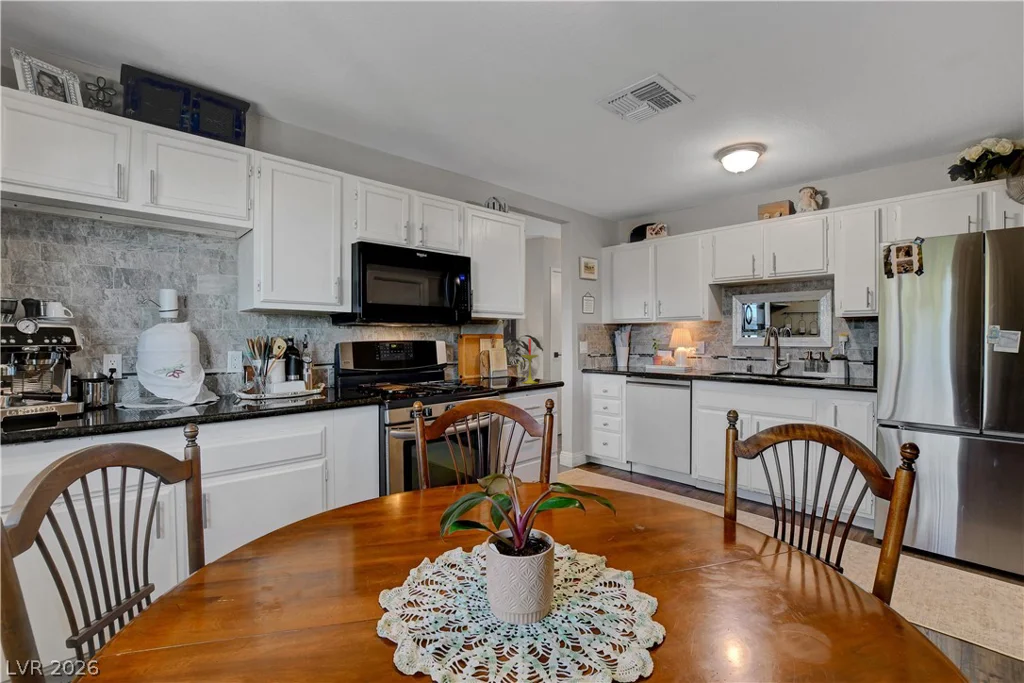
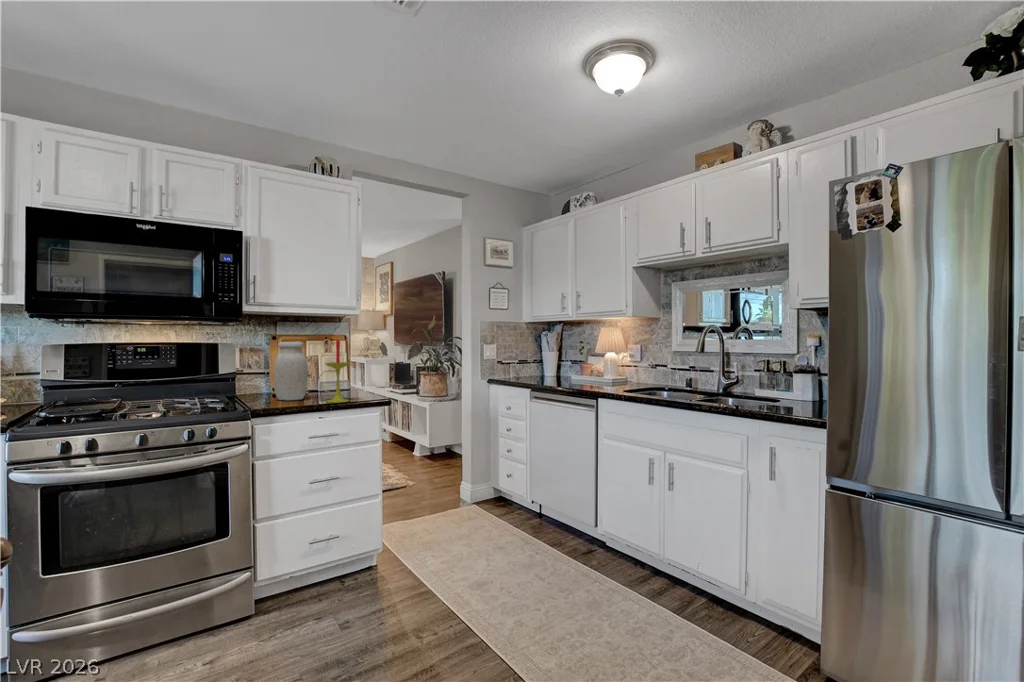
jar: none [482,340,505,383] -> present [274,342,308,400]

